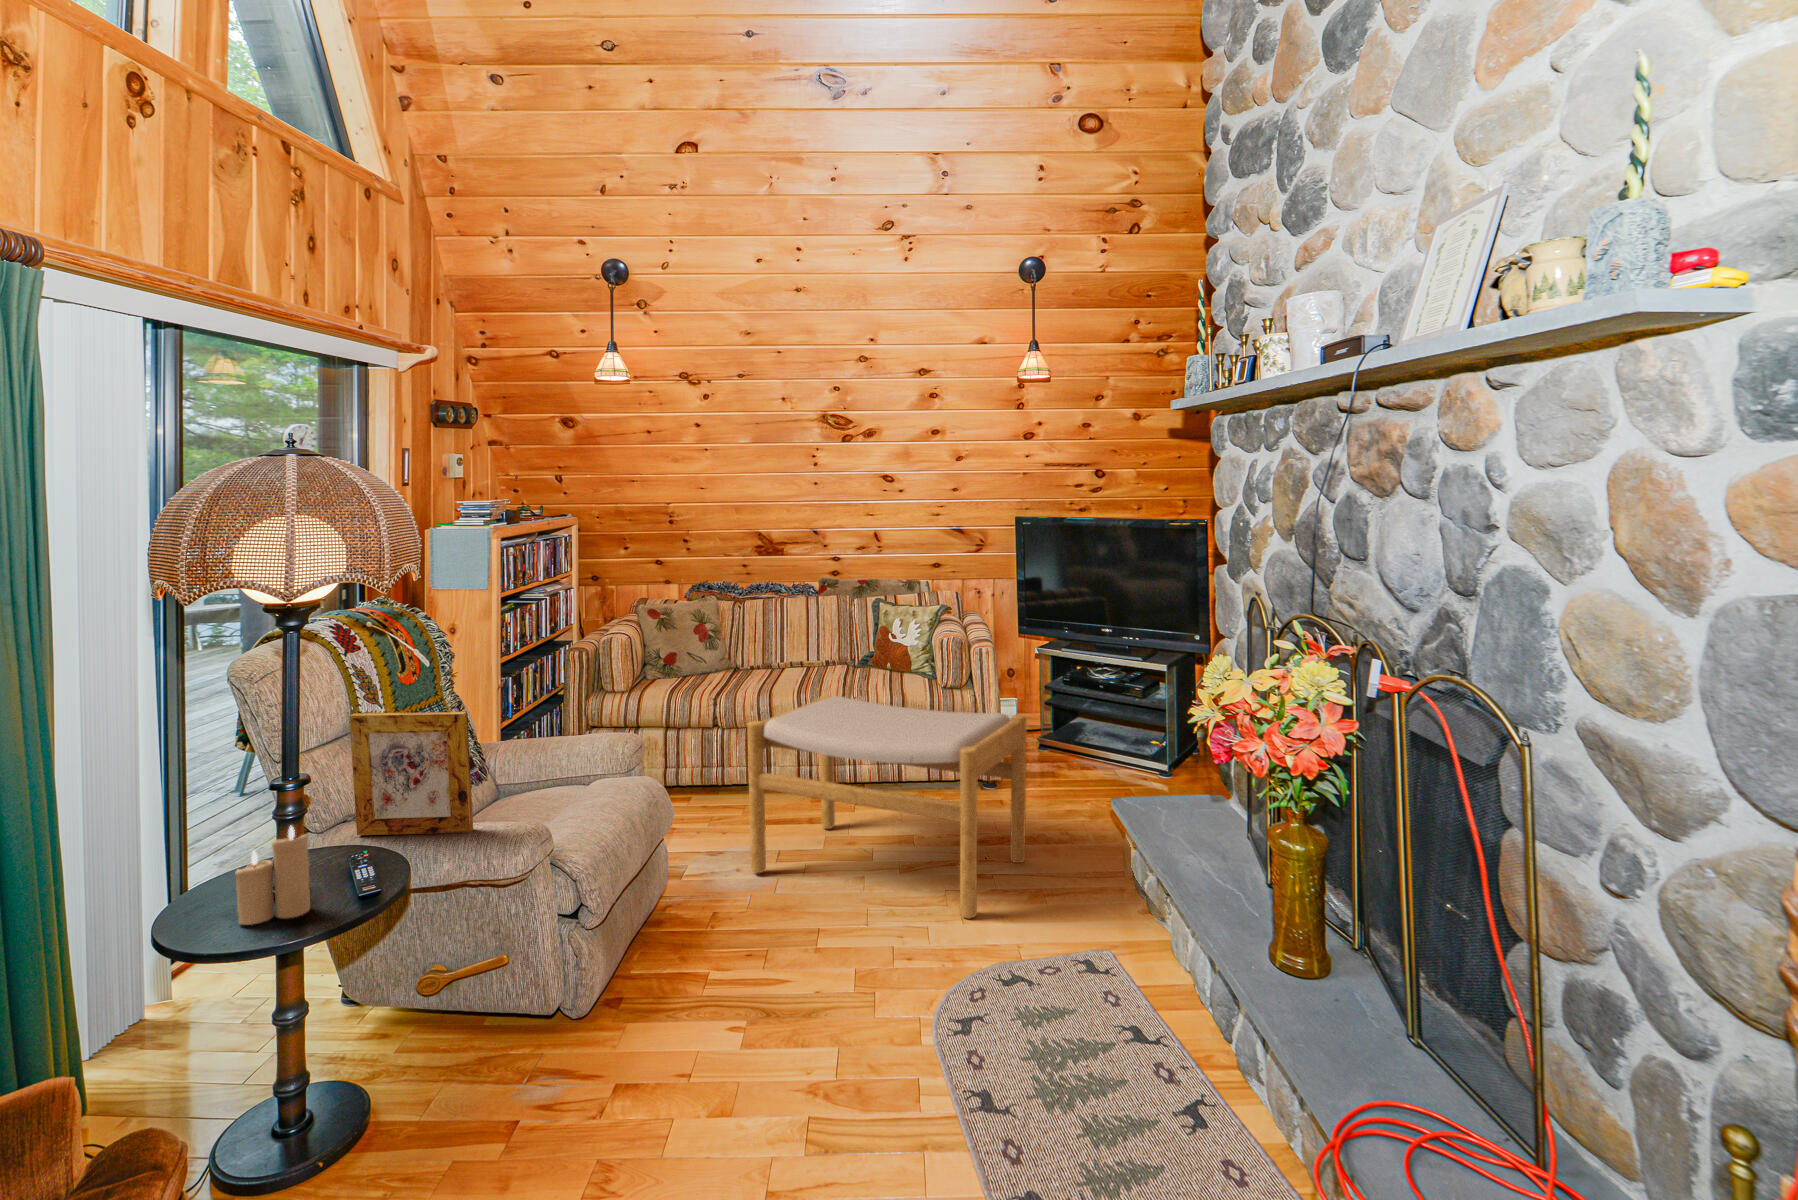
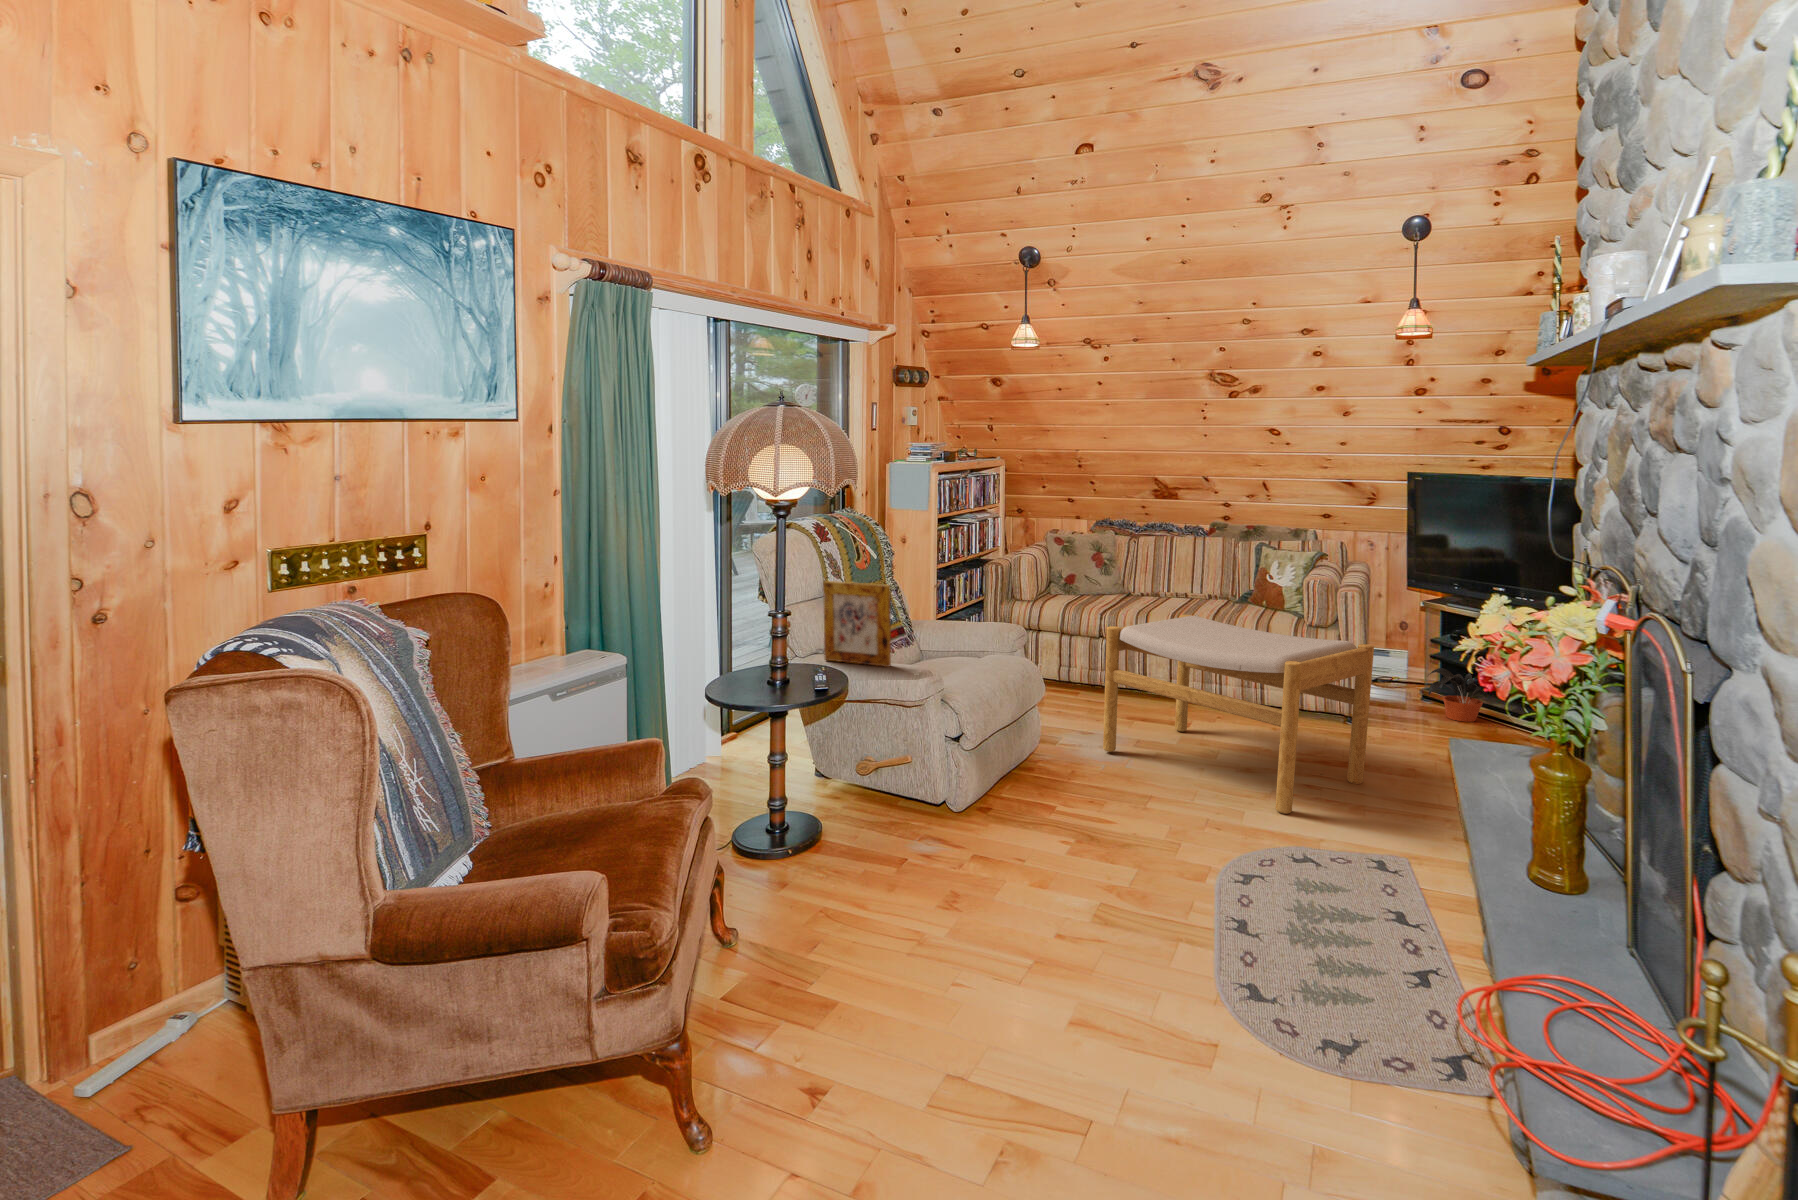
potted plant: none [1040,717,1104,770] -> present [1429,668,1487,722]
candle: present [235,826,310,925] -> none [757,637,794,692]

